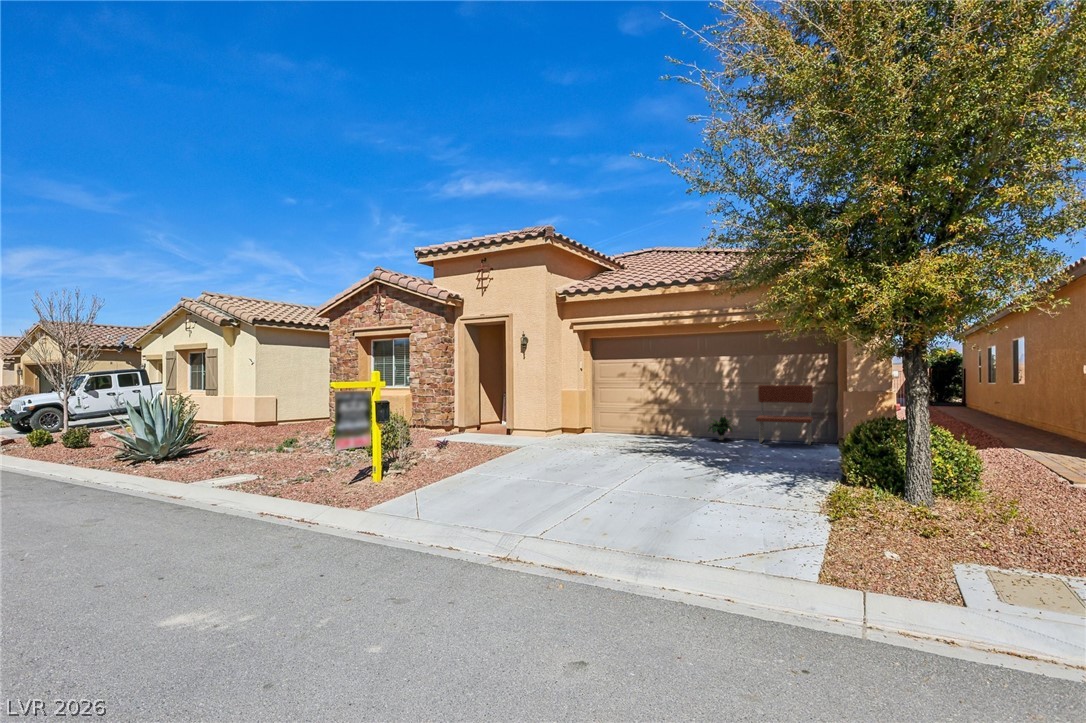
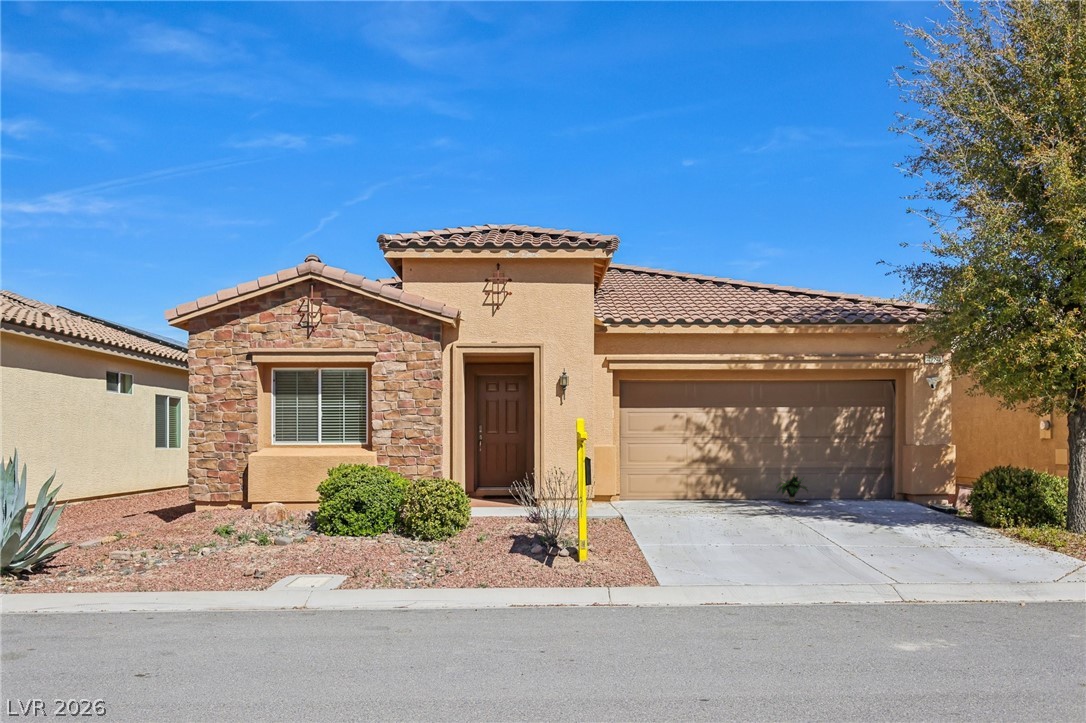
bench: present [756,385,813,445] -> none [827,440,893,503]

